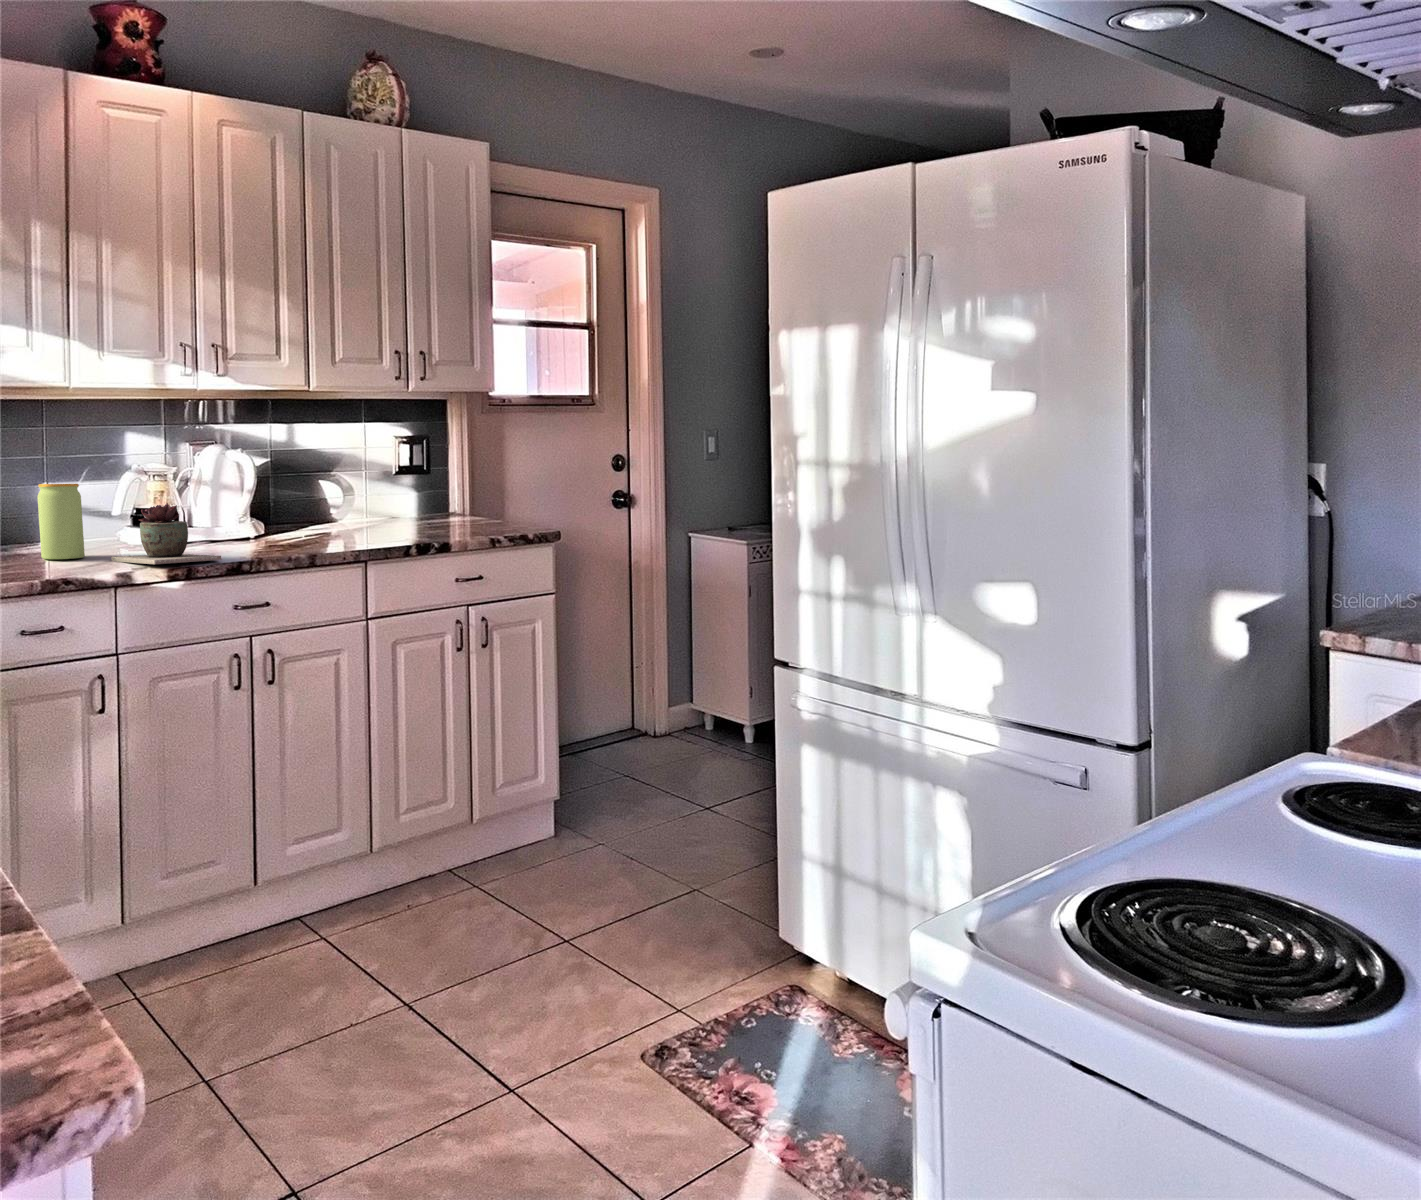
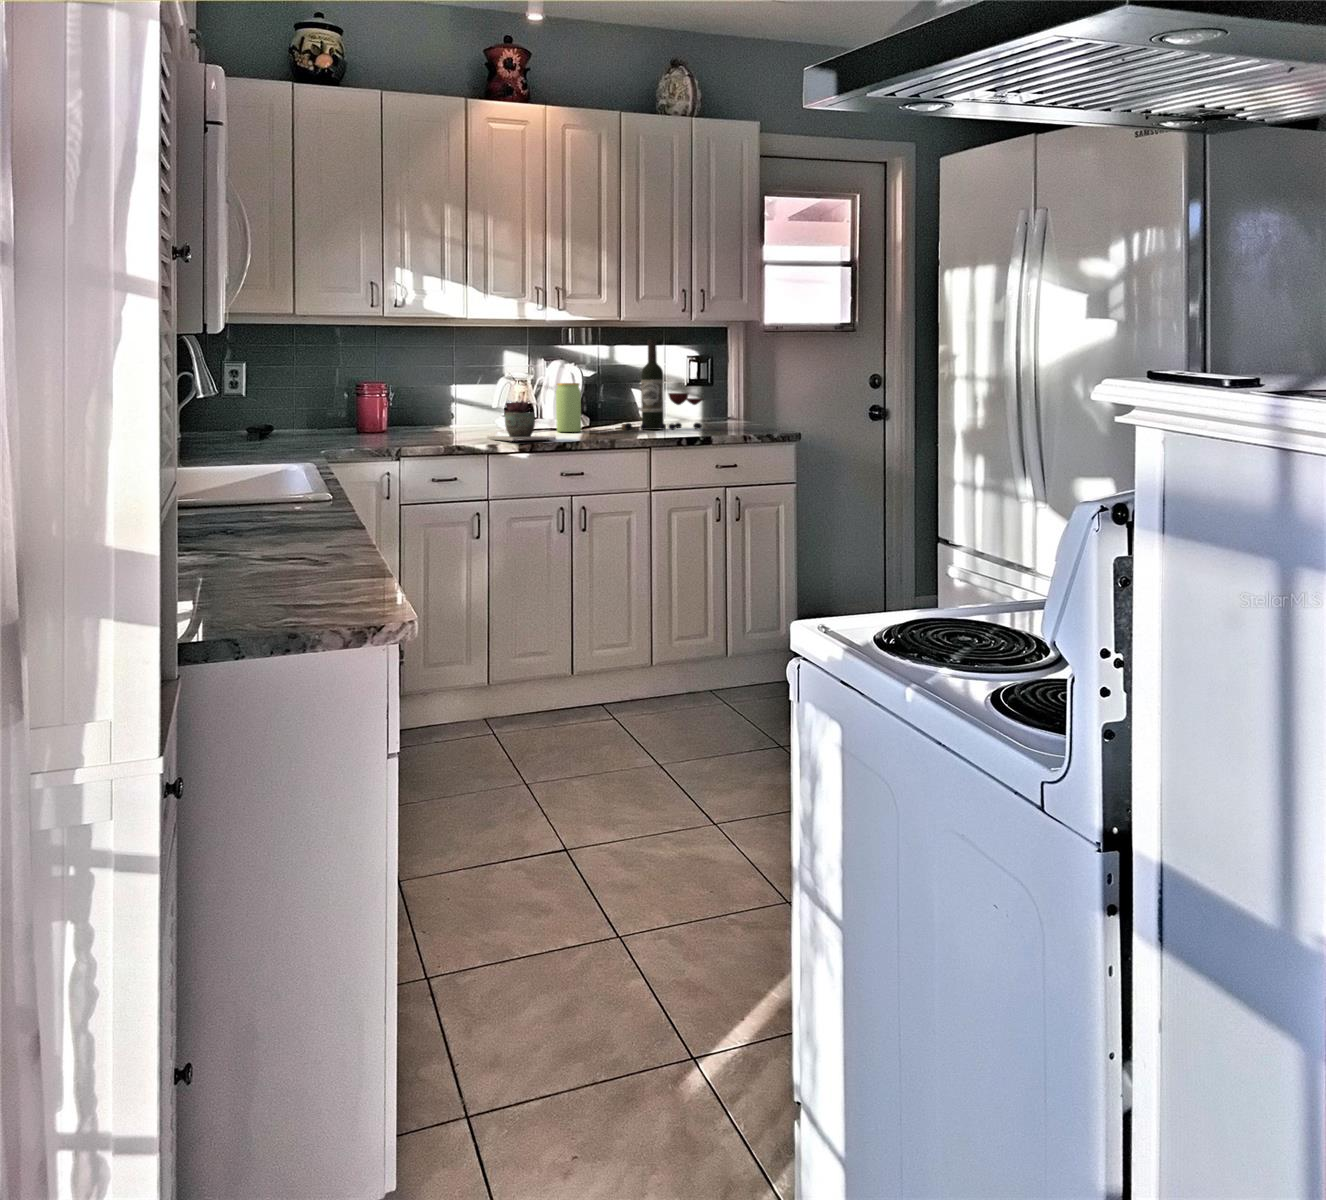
wine bottle: none [312,417,430,540] -> present [622,339,703,430]
jar: present [38,484,85,559] -> present [556,383,581,432]

